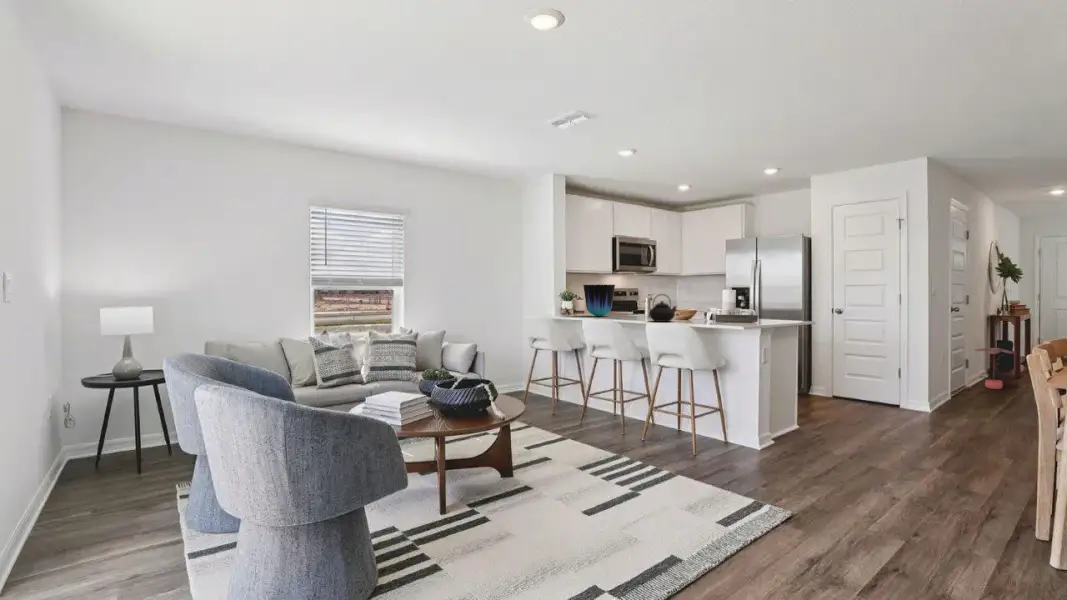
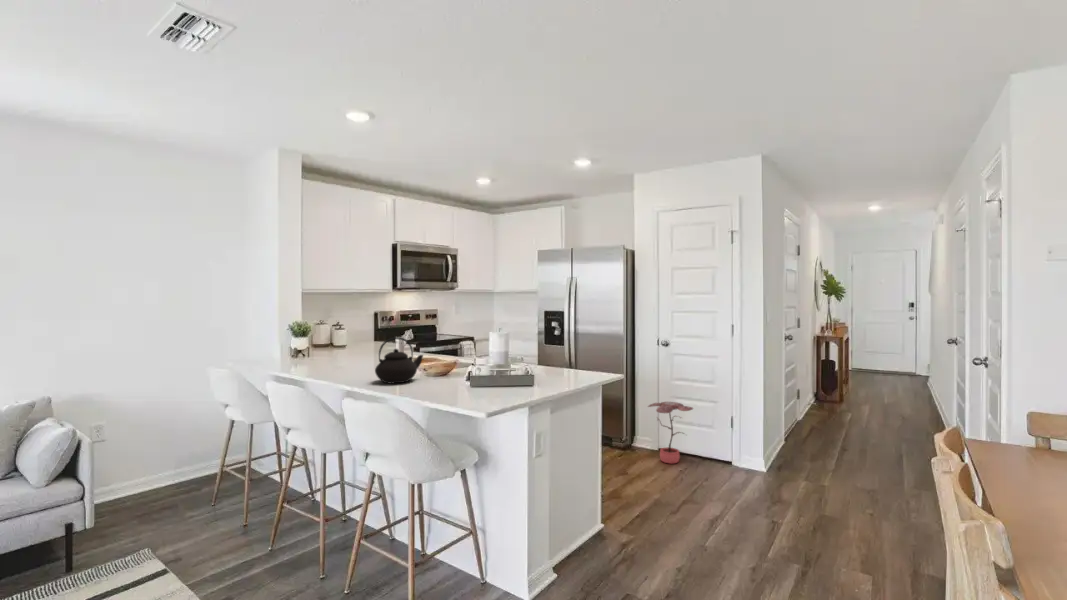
vase: present [583,285,615,316] -> none [308,314,358,362]
potted plant: present [975,348,1014,389] -> present [648,402,693,464]

